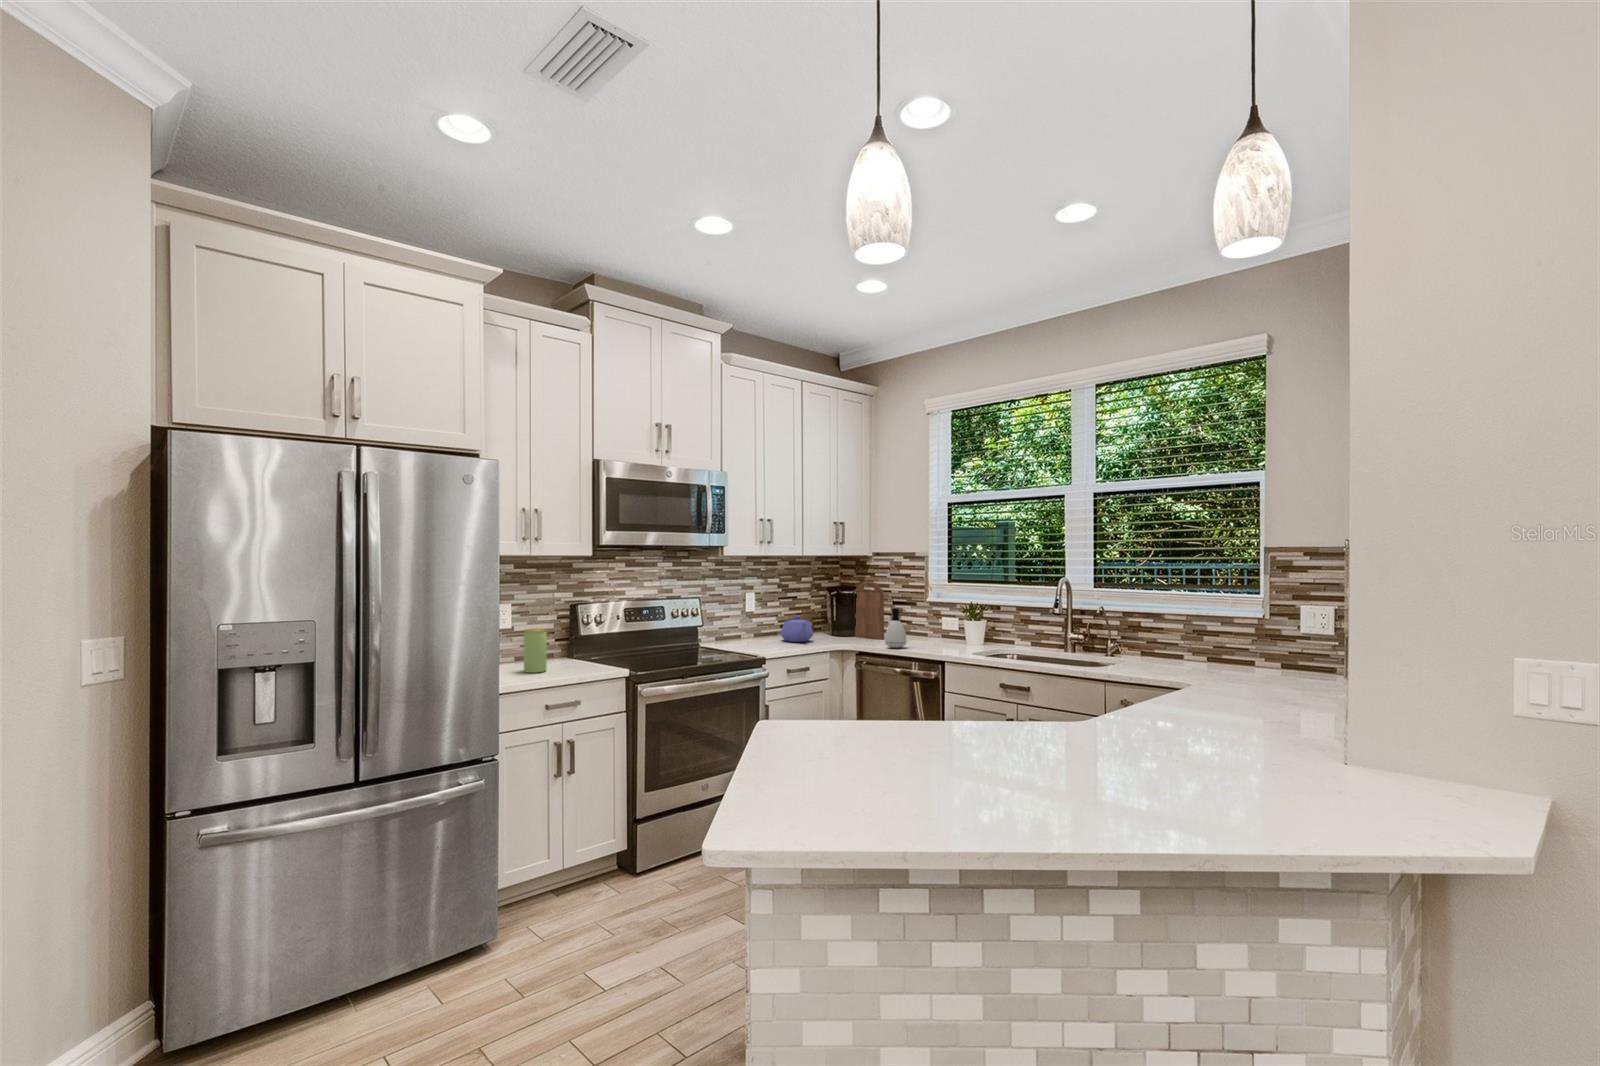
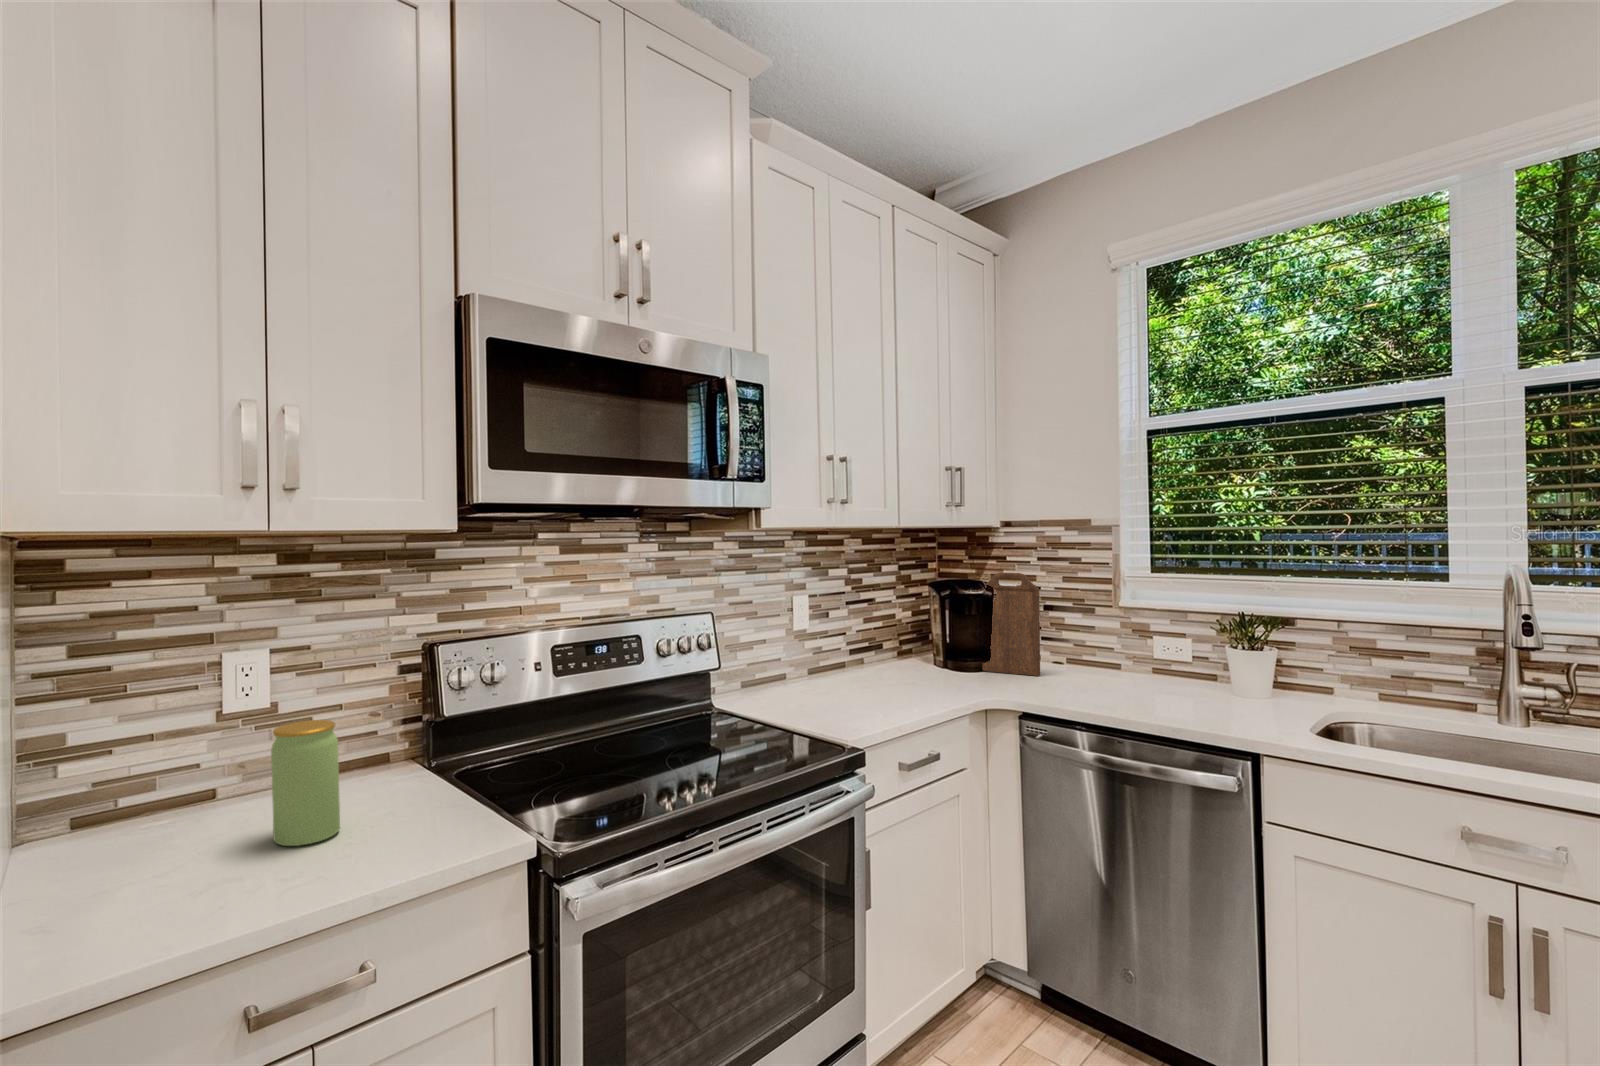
soap dispenser: present [885,608,906,648] -> none [1073,627,1117,704]
teapot: present [781,616,813,642] -> none [860,638,920,688]

